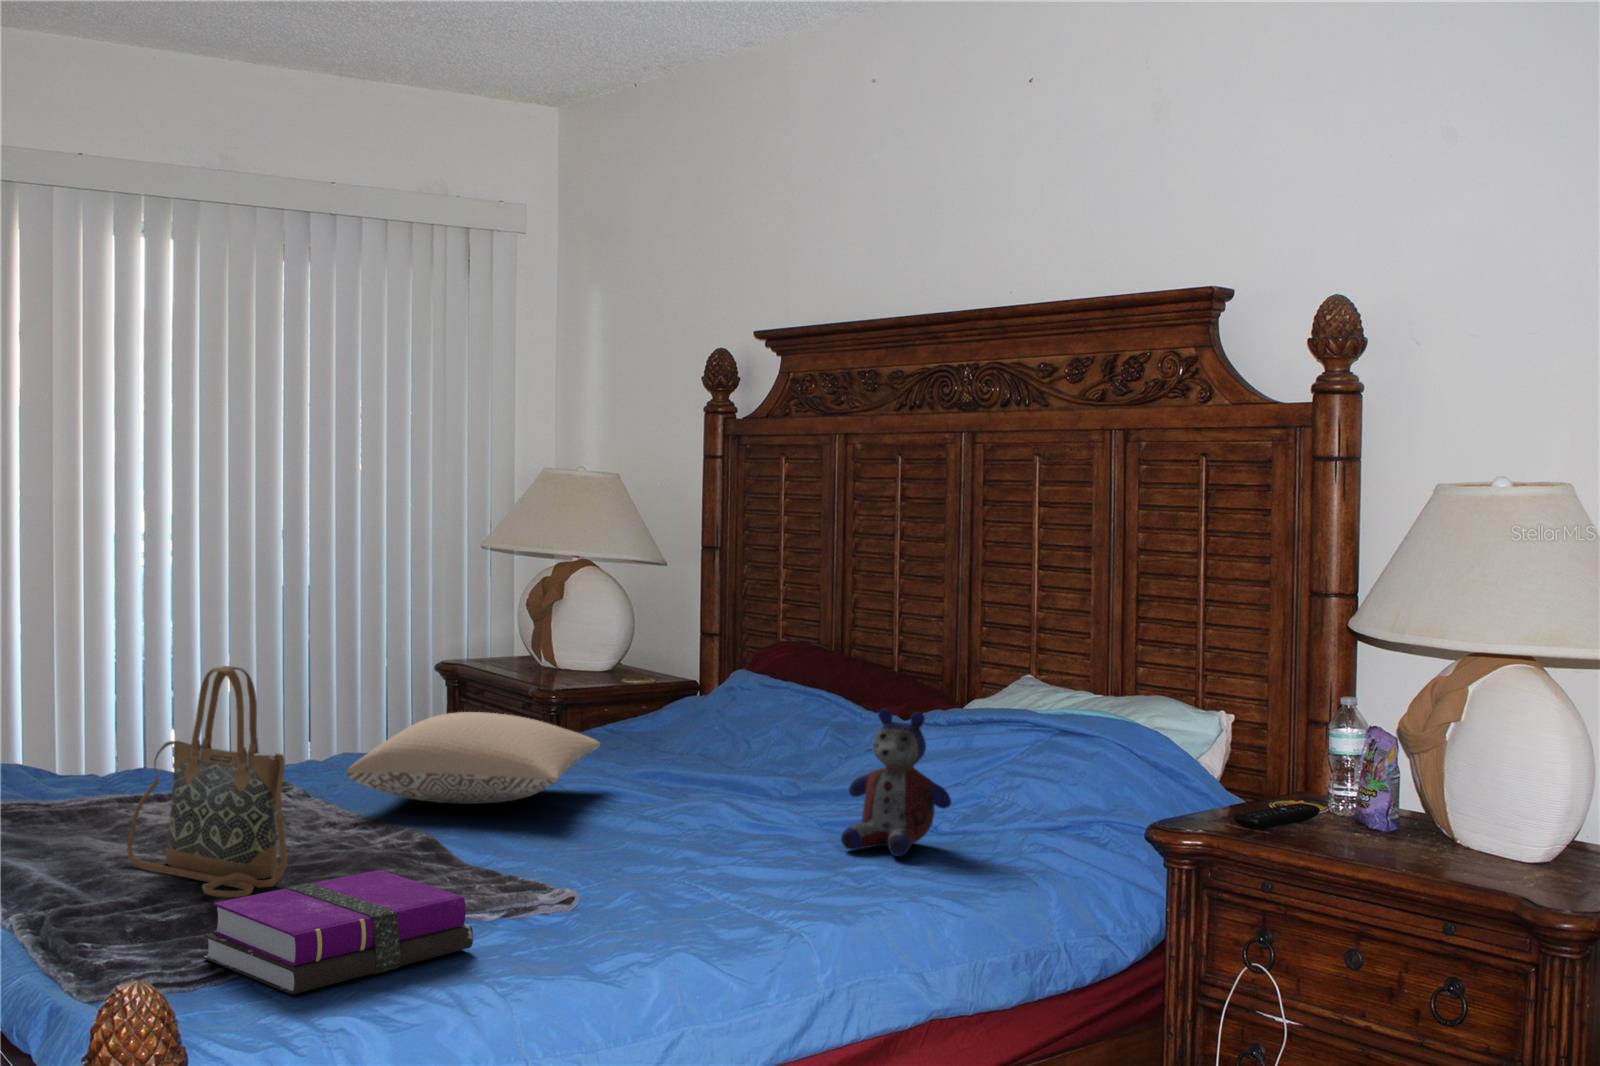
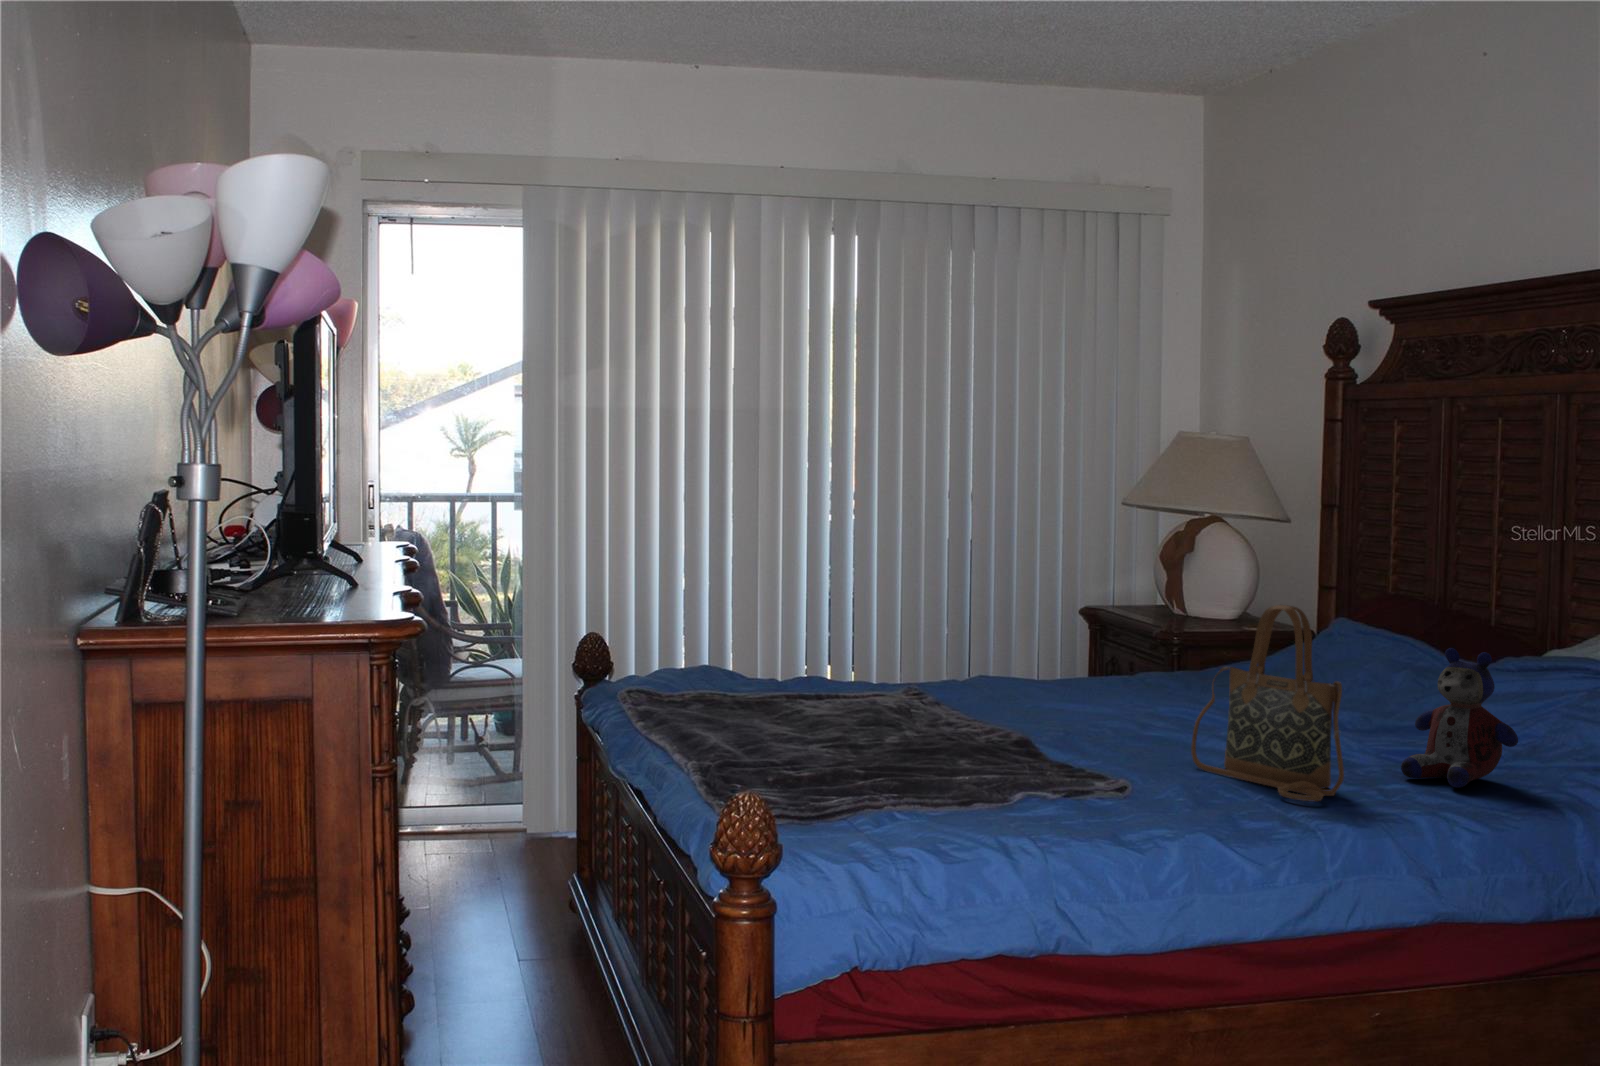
handbag: present [127,666,287,897] -> present [1191,605,1344,801]
pillow: present [347,712,600,804] -> none [968,639,1193,714]
notebook: present [203,870,473,994] -> none [824,747,1029,828]

